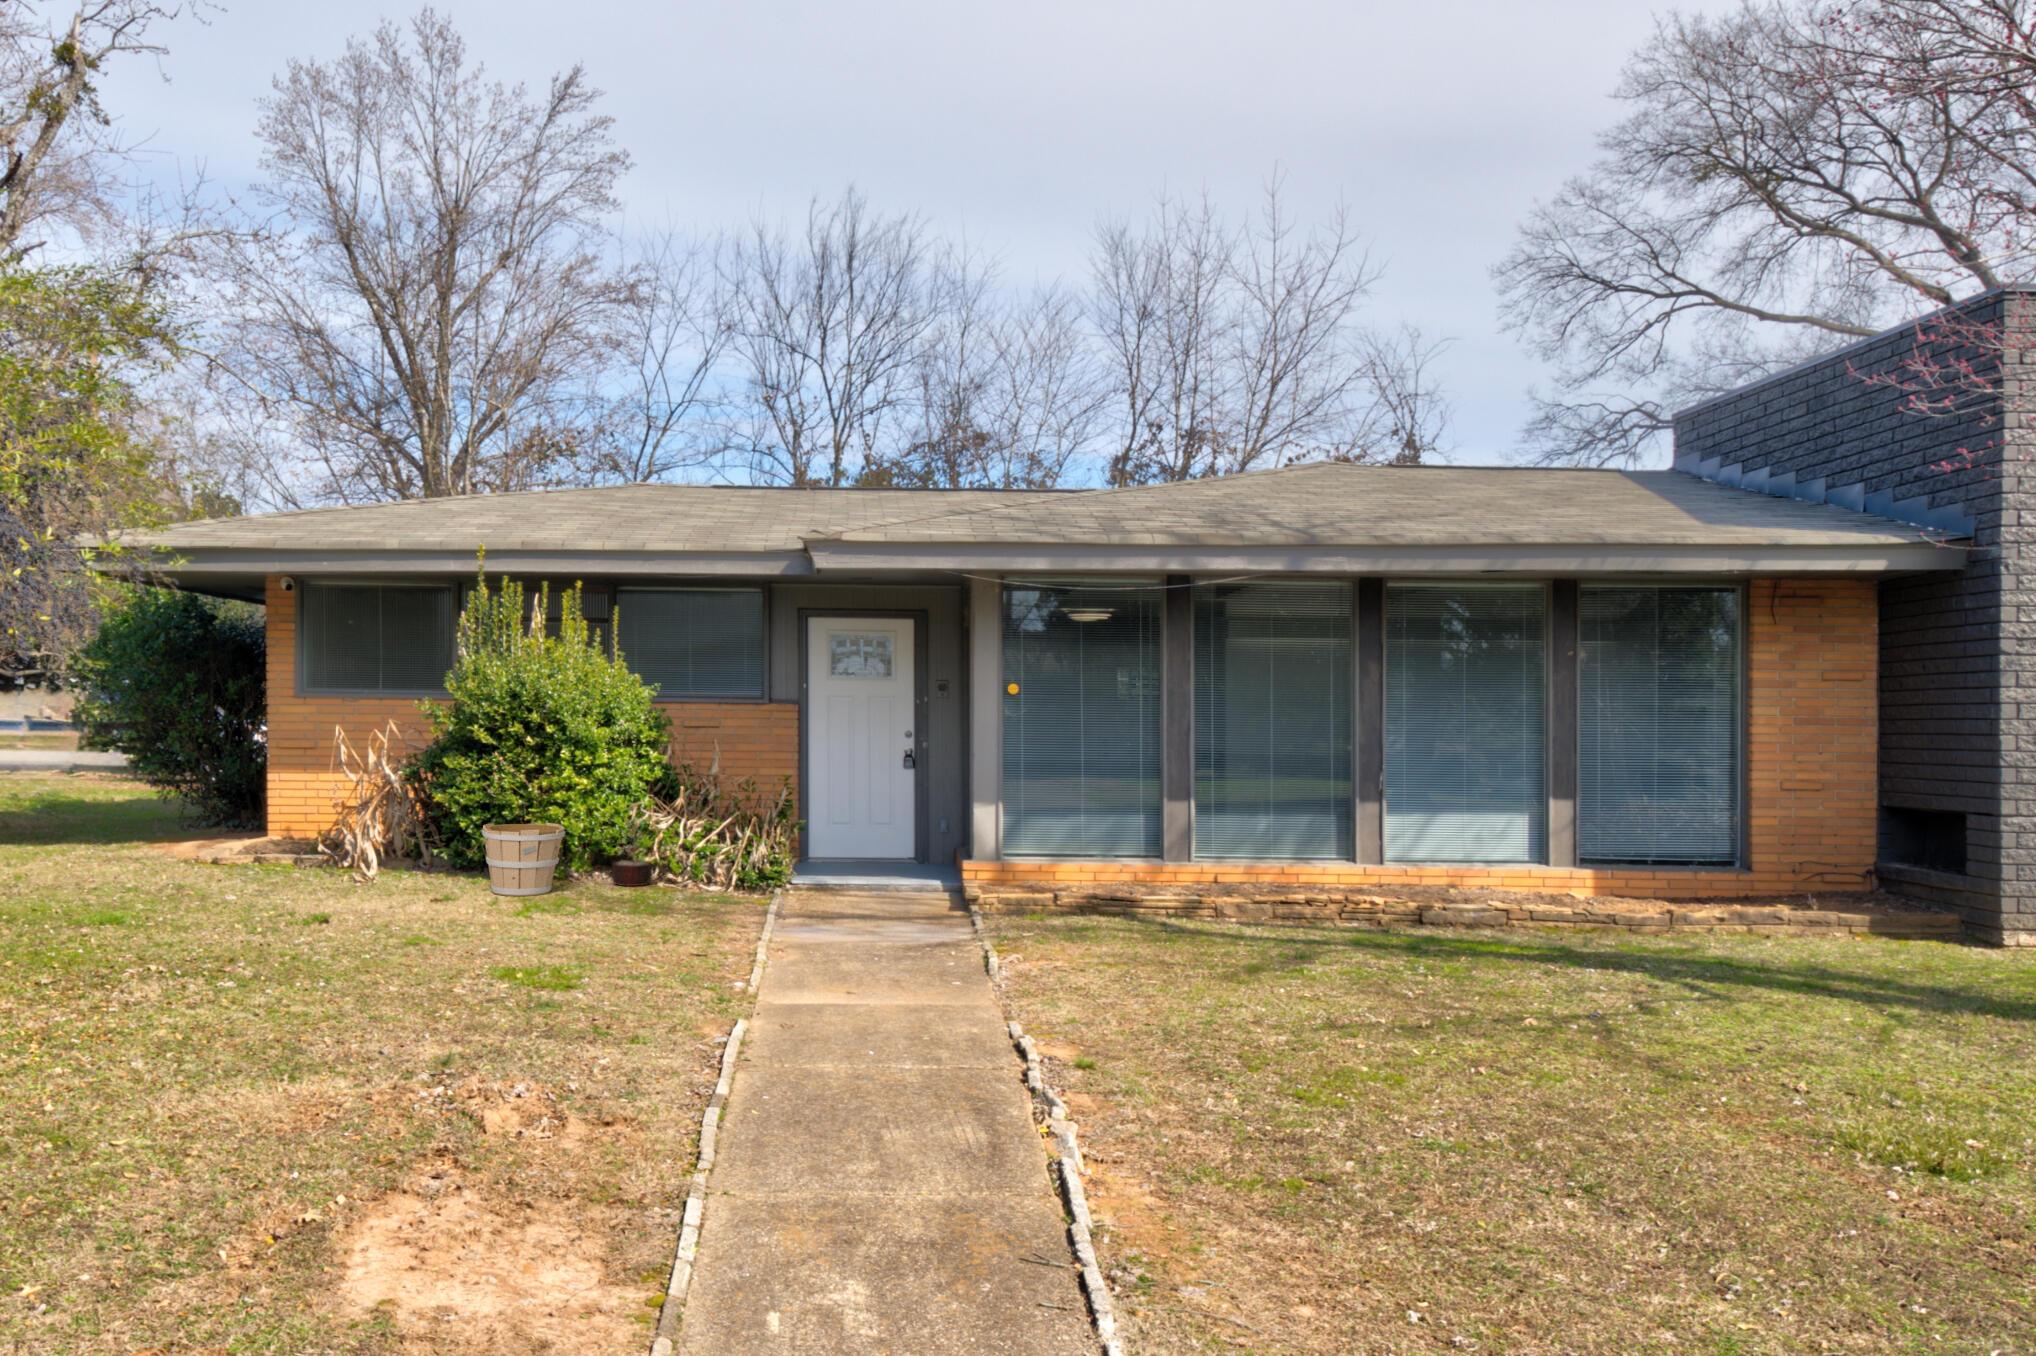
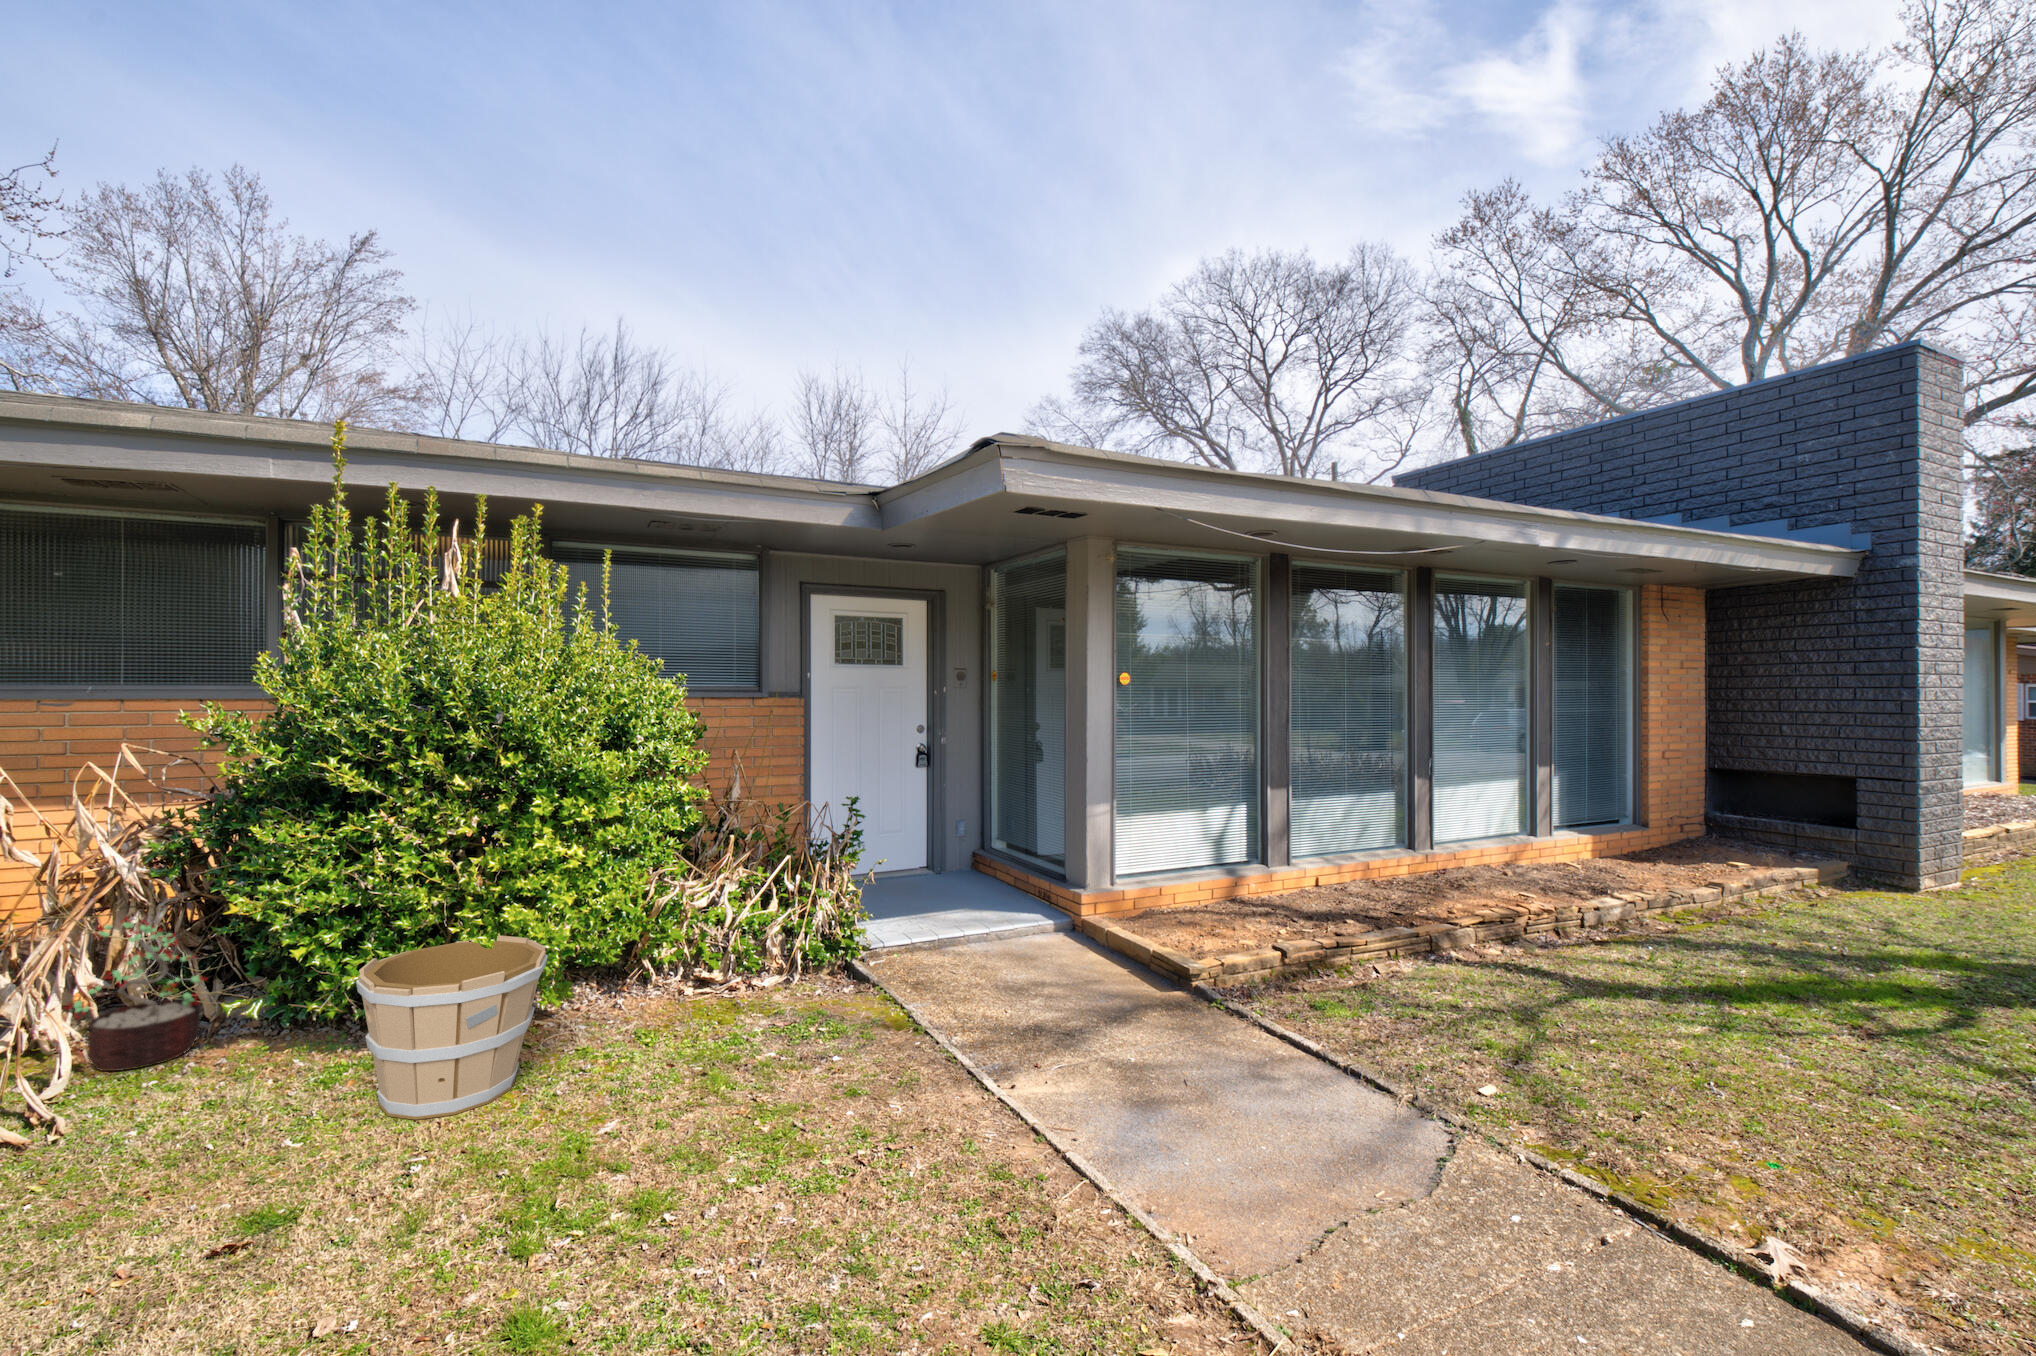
decorative plant: present [612,817,652,886] -> present [65,918,207,1071]

